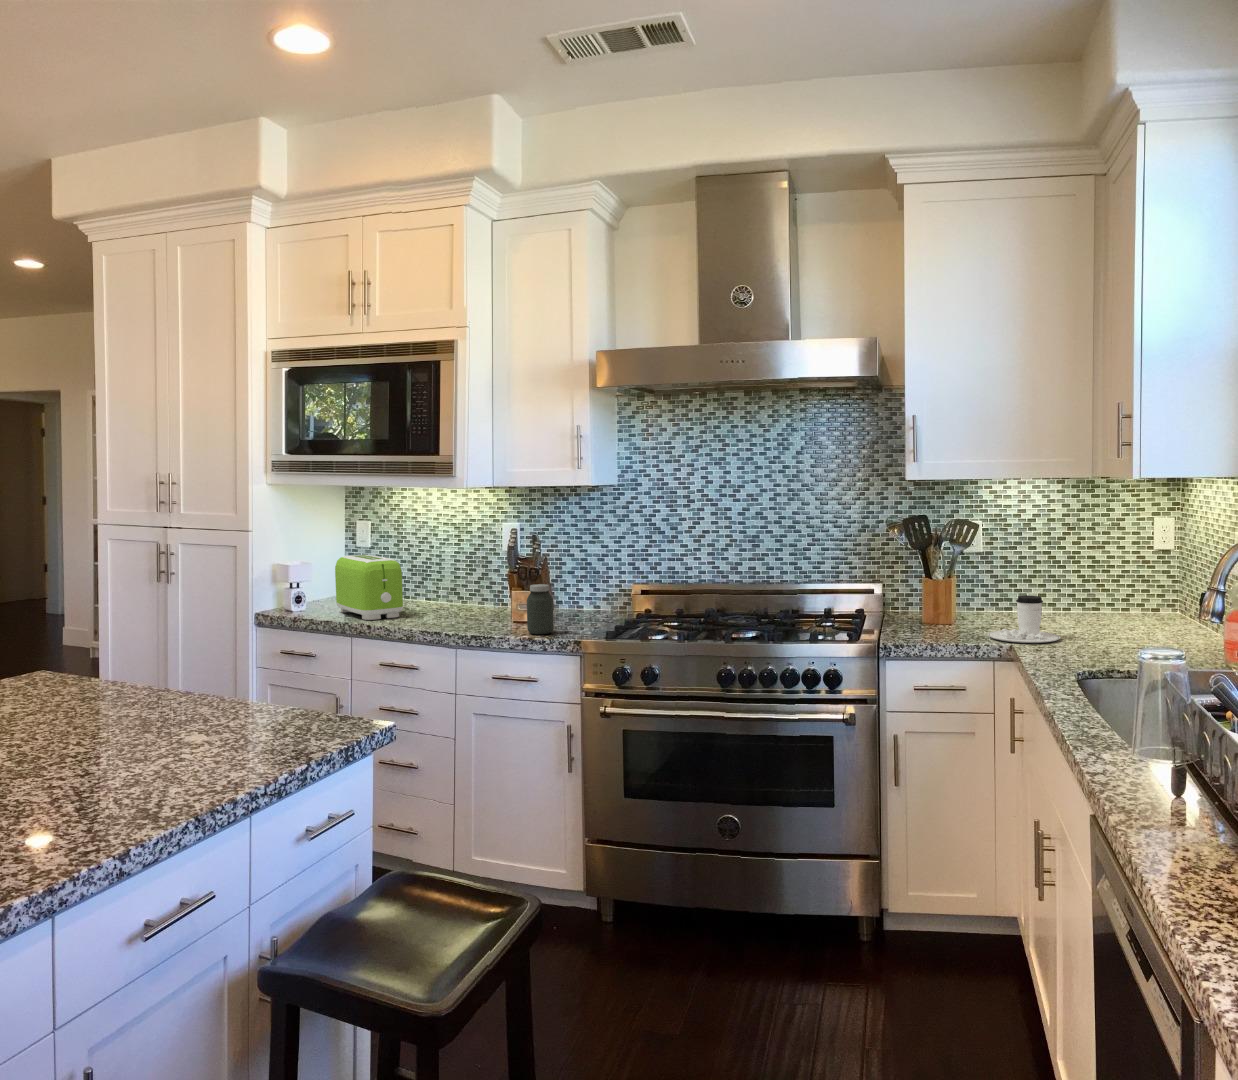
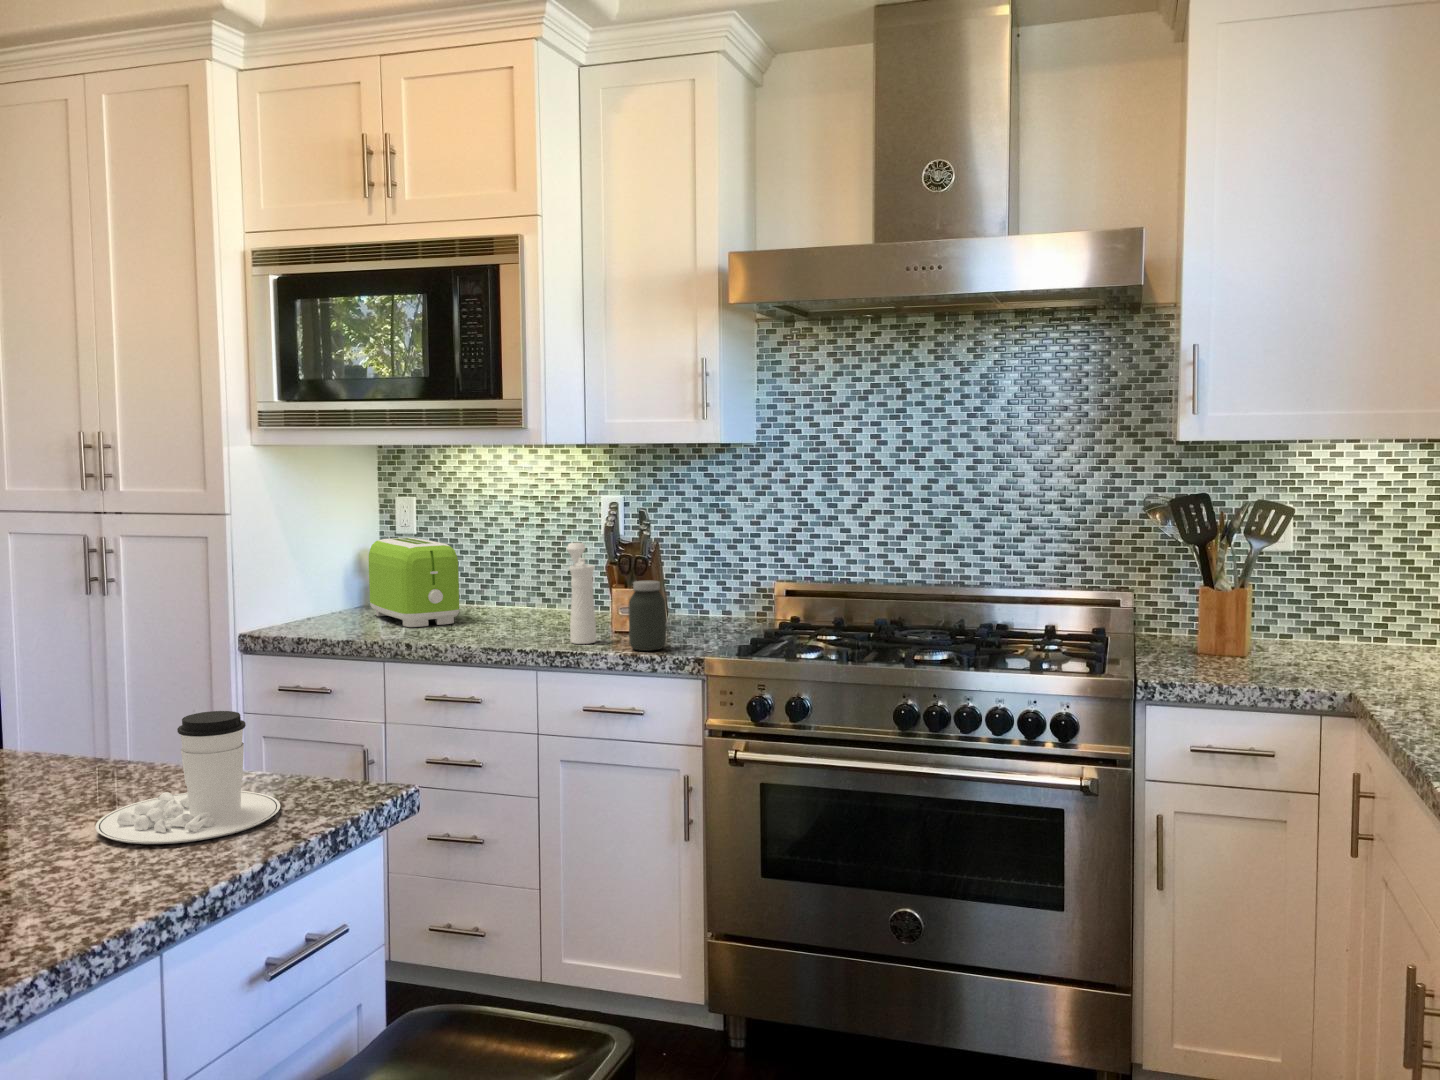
pepper mill: none [481,557,504,630] -> present [567,543,596,644]
coffee cup: present [988,595,1060,643] -> present [96,711,280,844]

